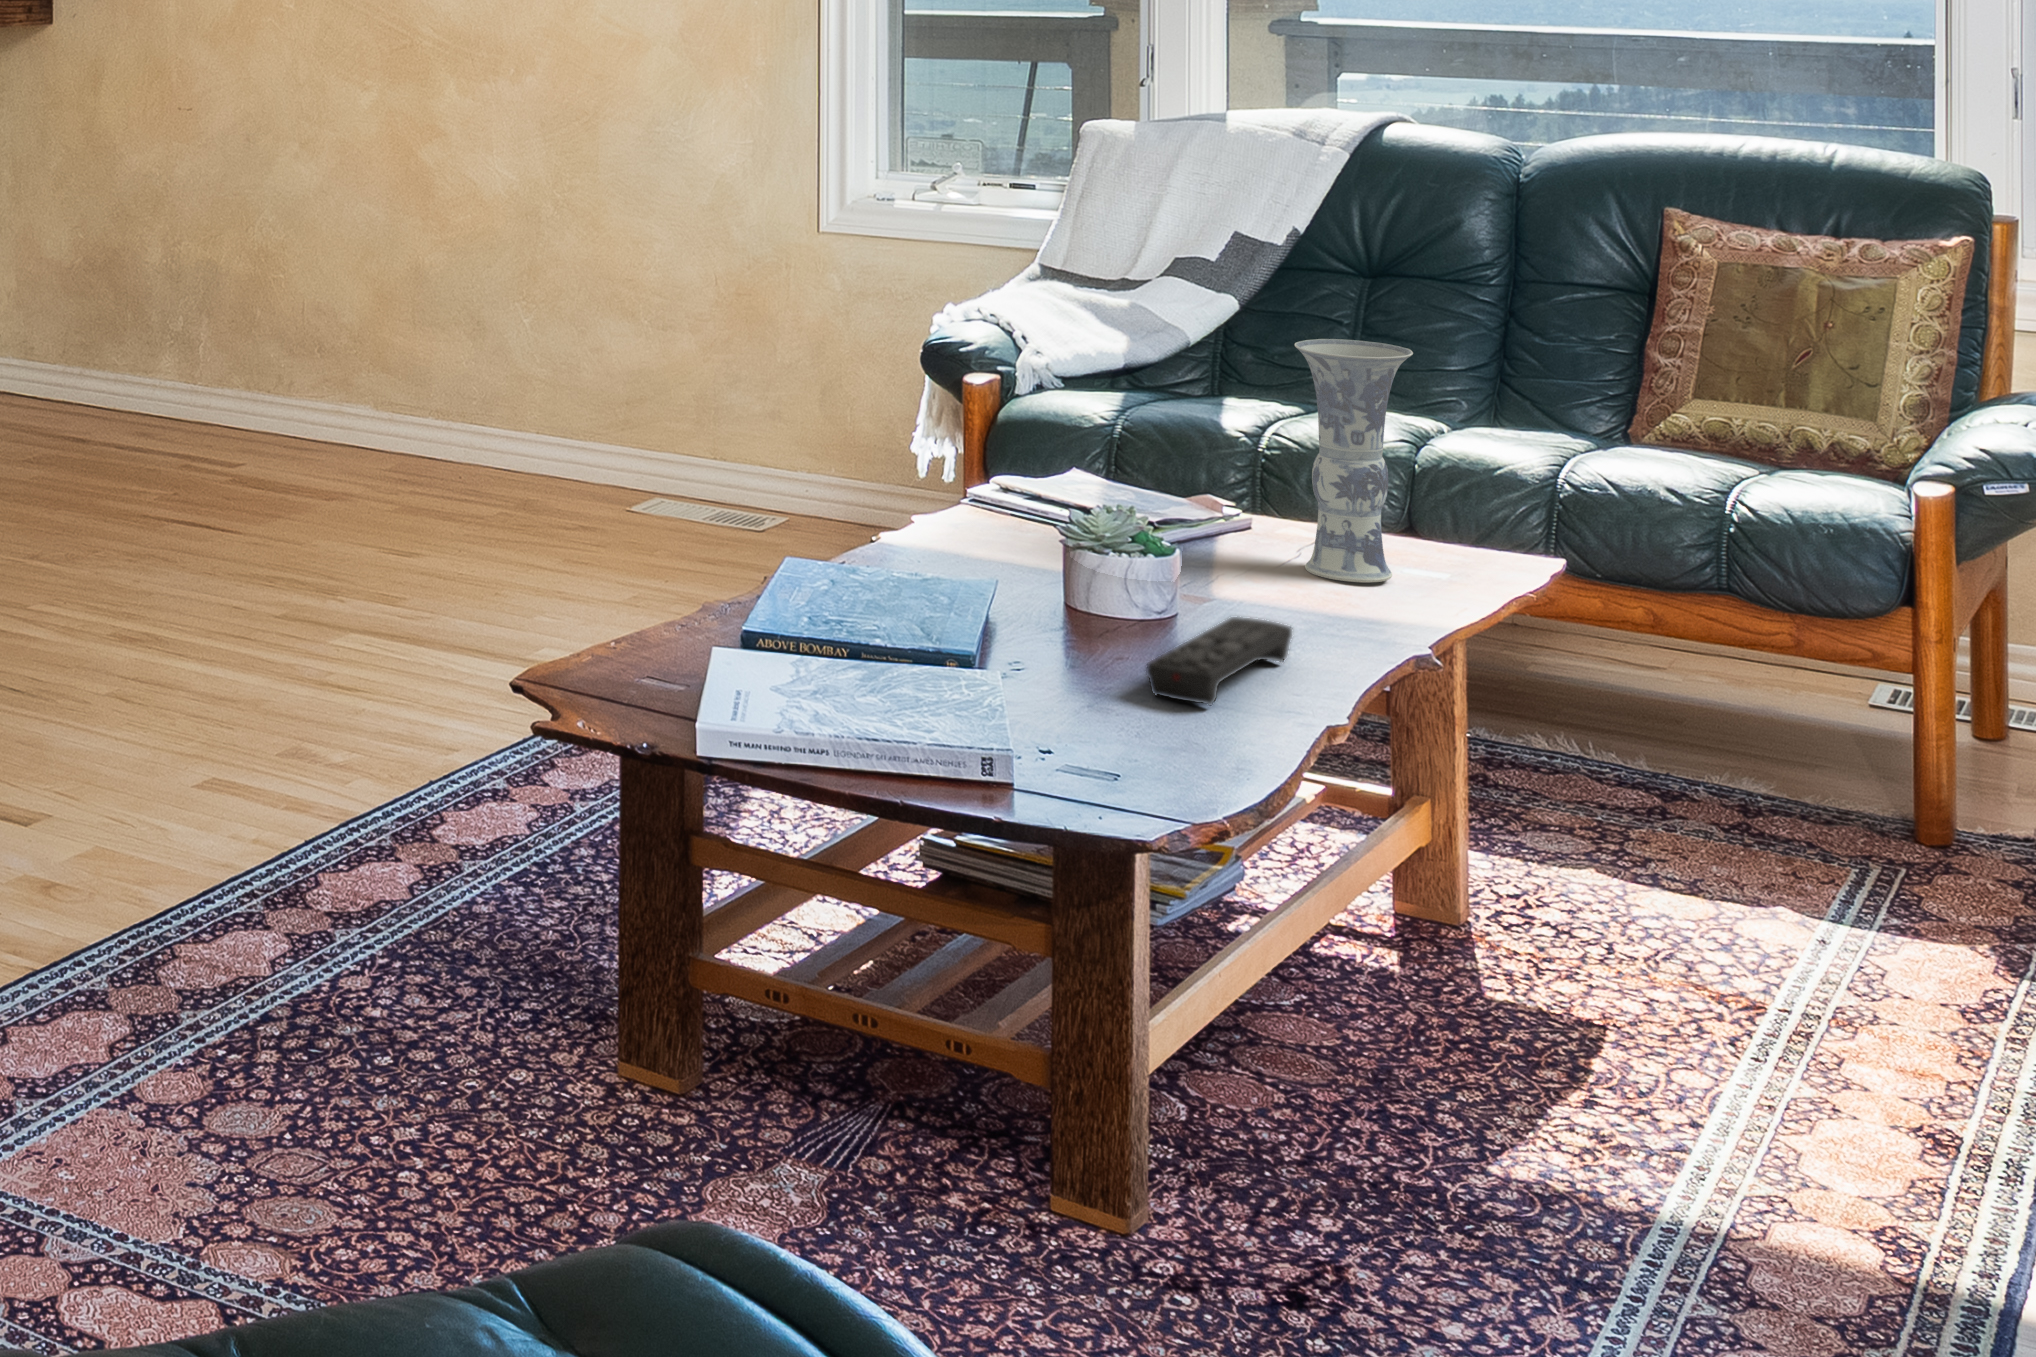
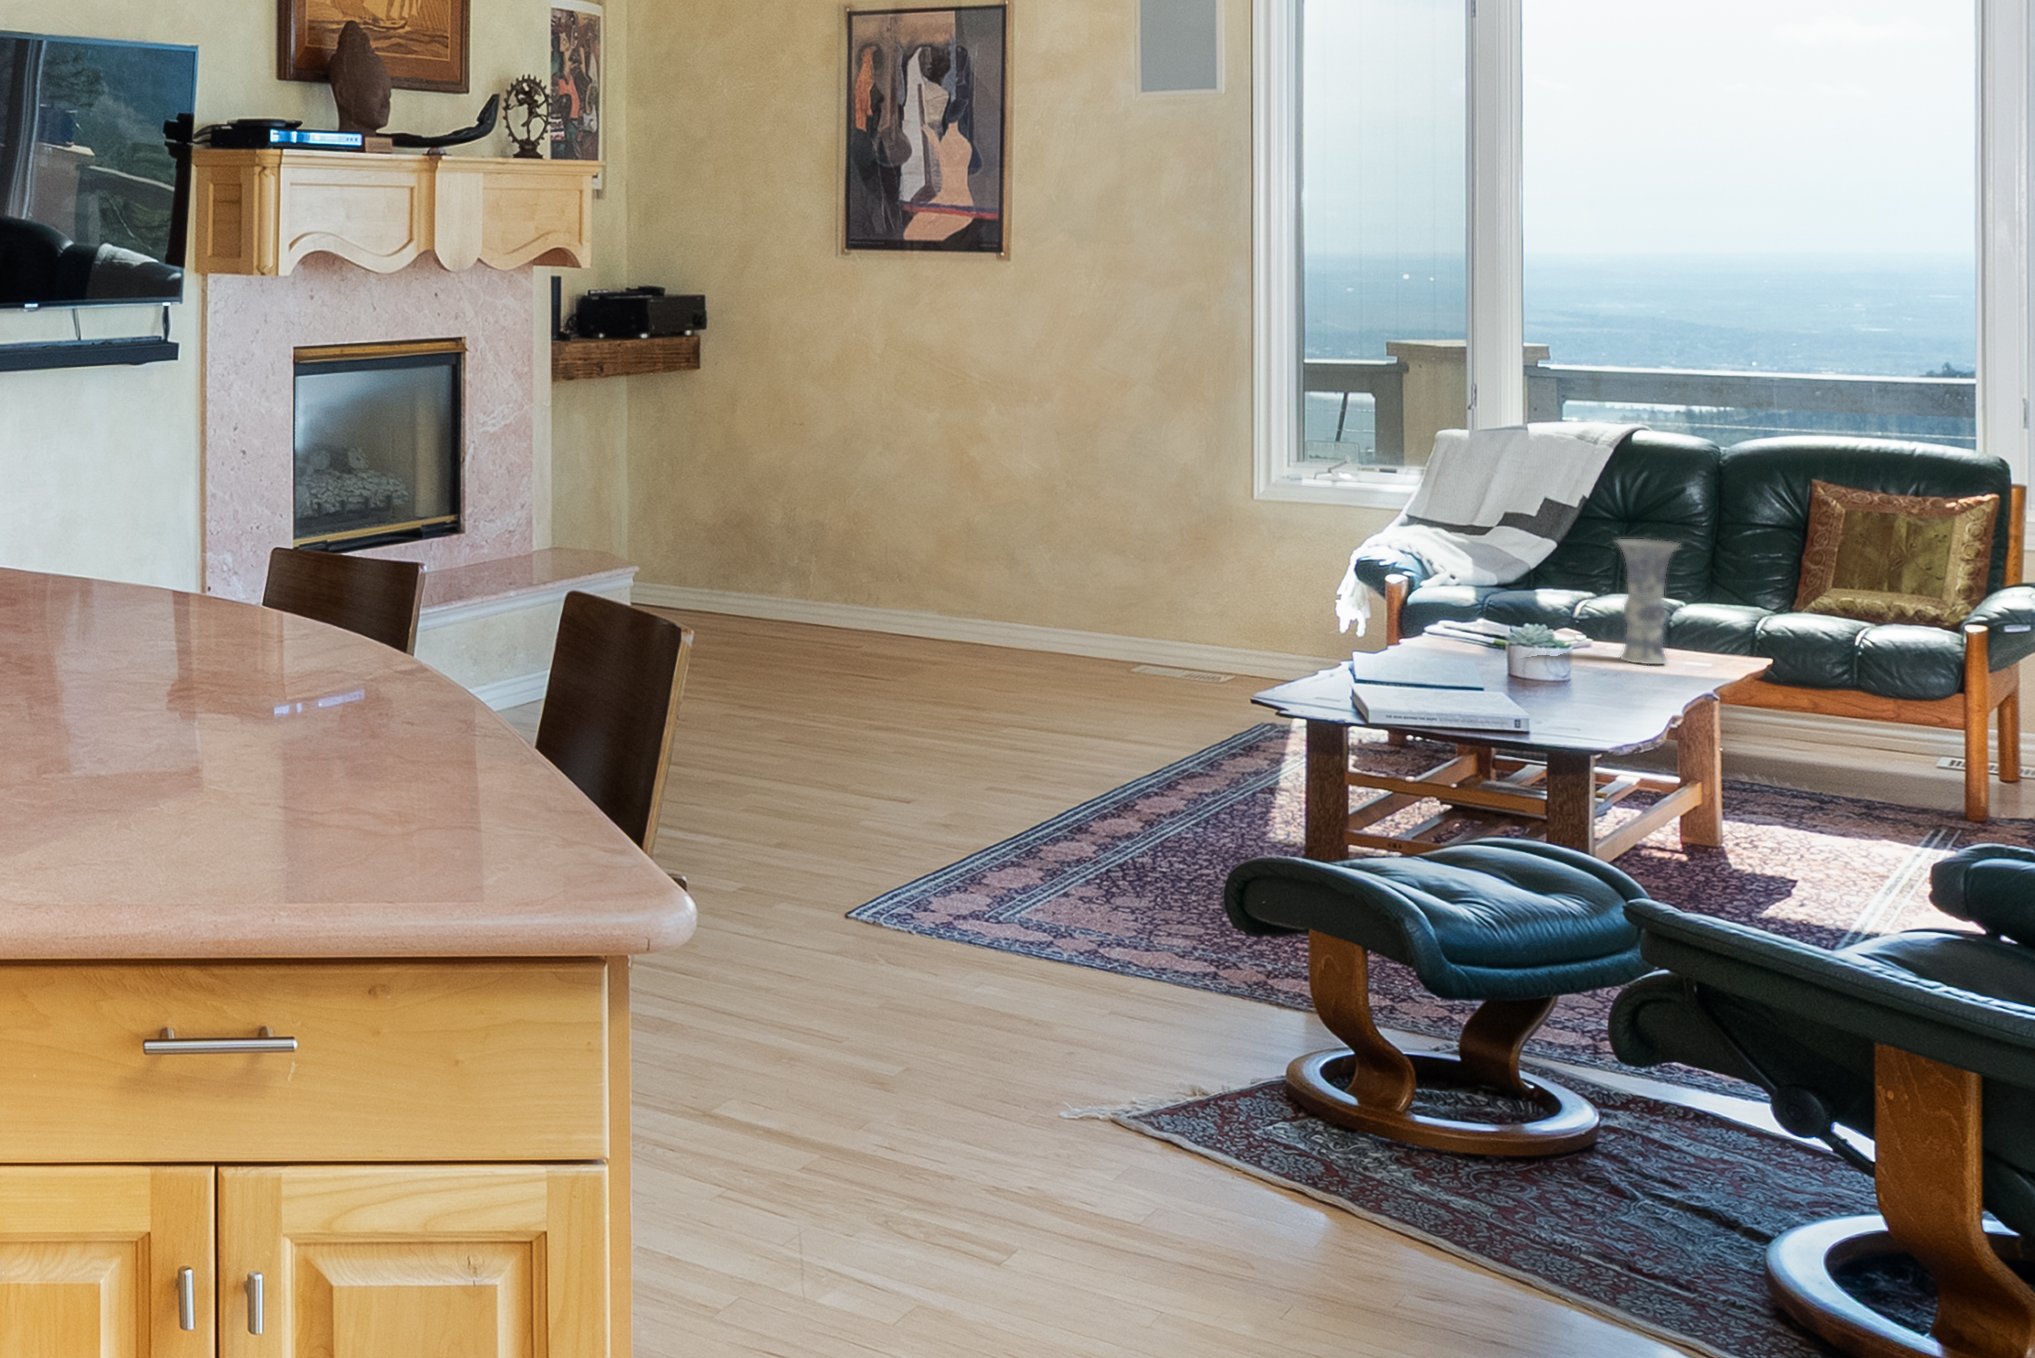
remote control: present [1146,617,1292,705] -> none [1558,670,1627,703]

